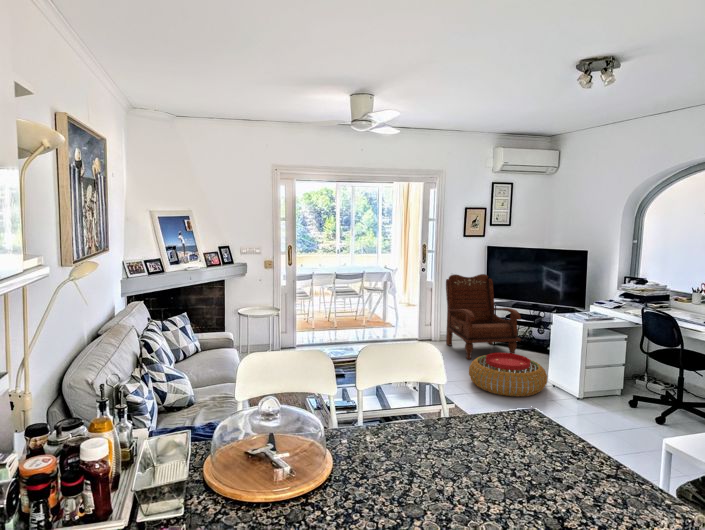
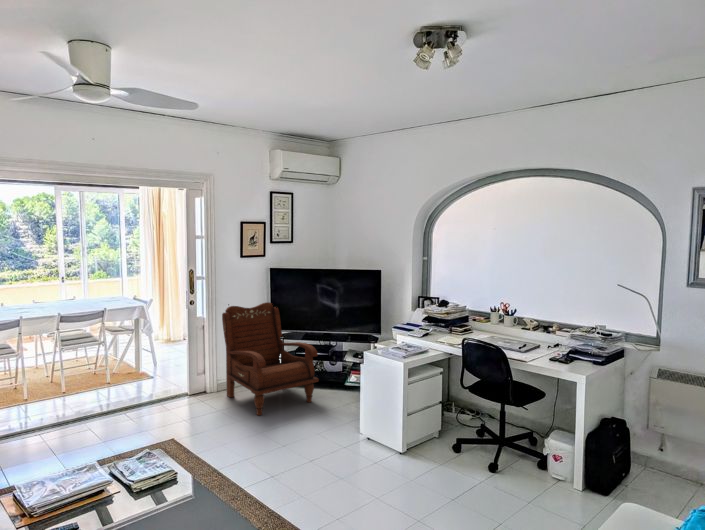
pouf: present [469,353,547,397] -> none [266,404,361,466]

